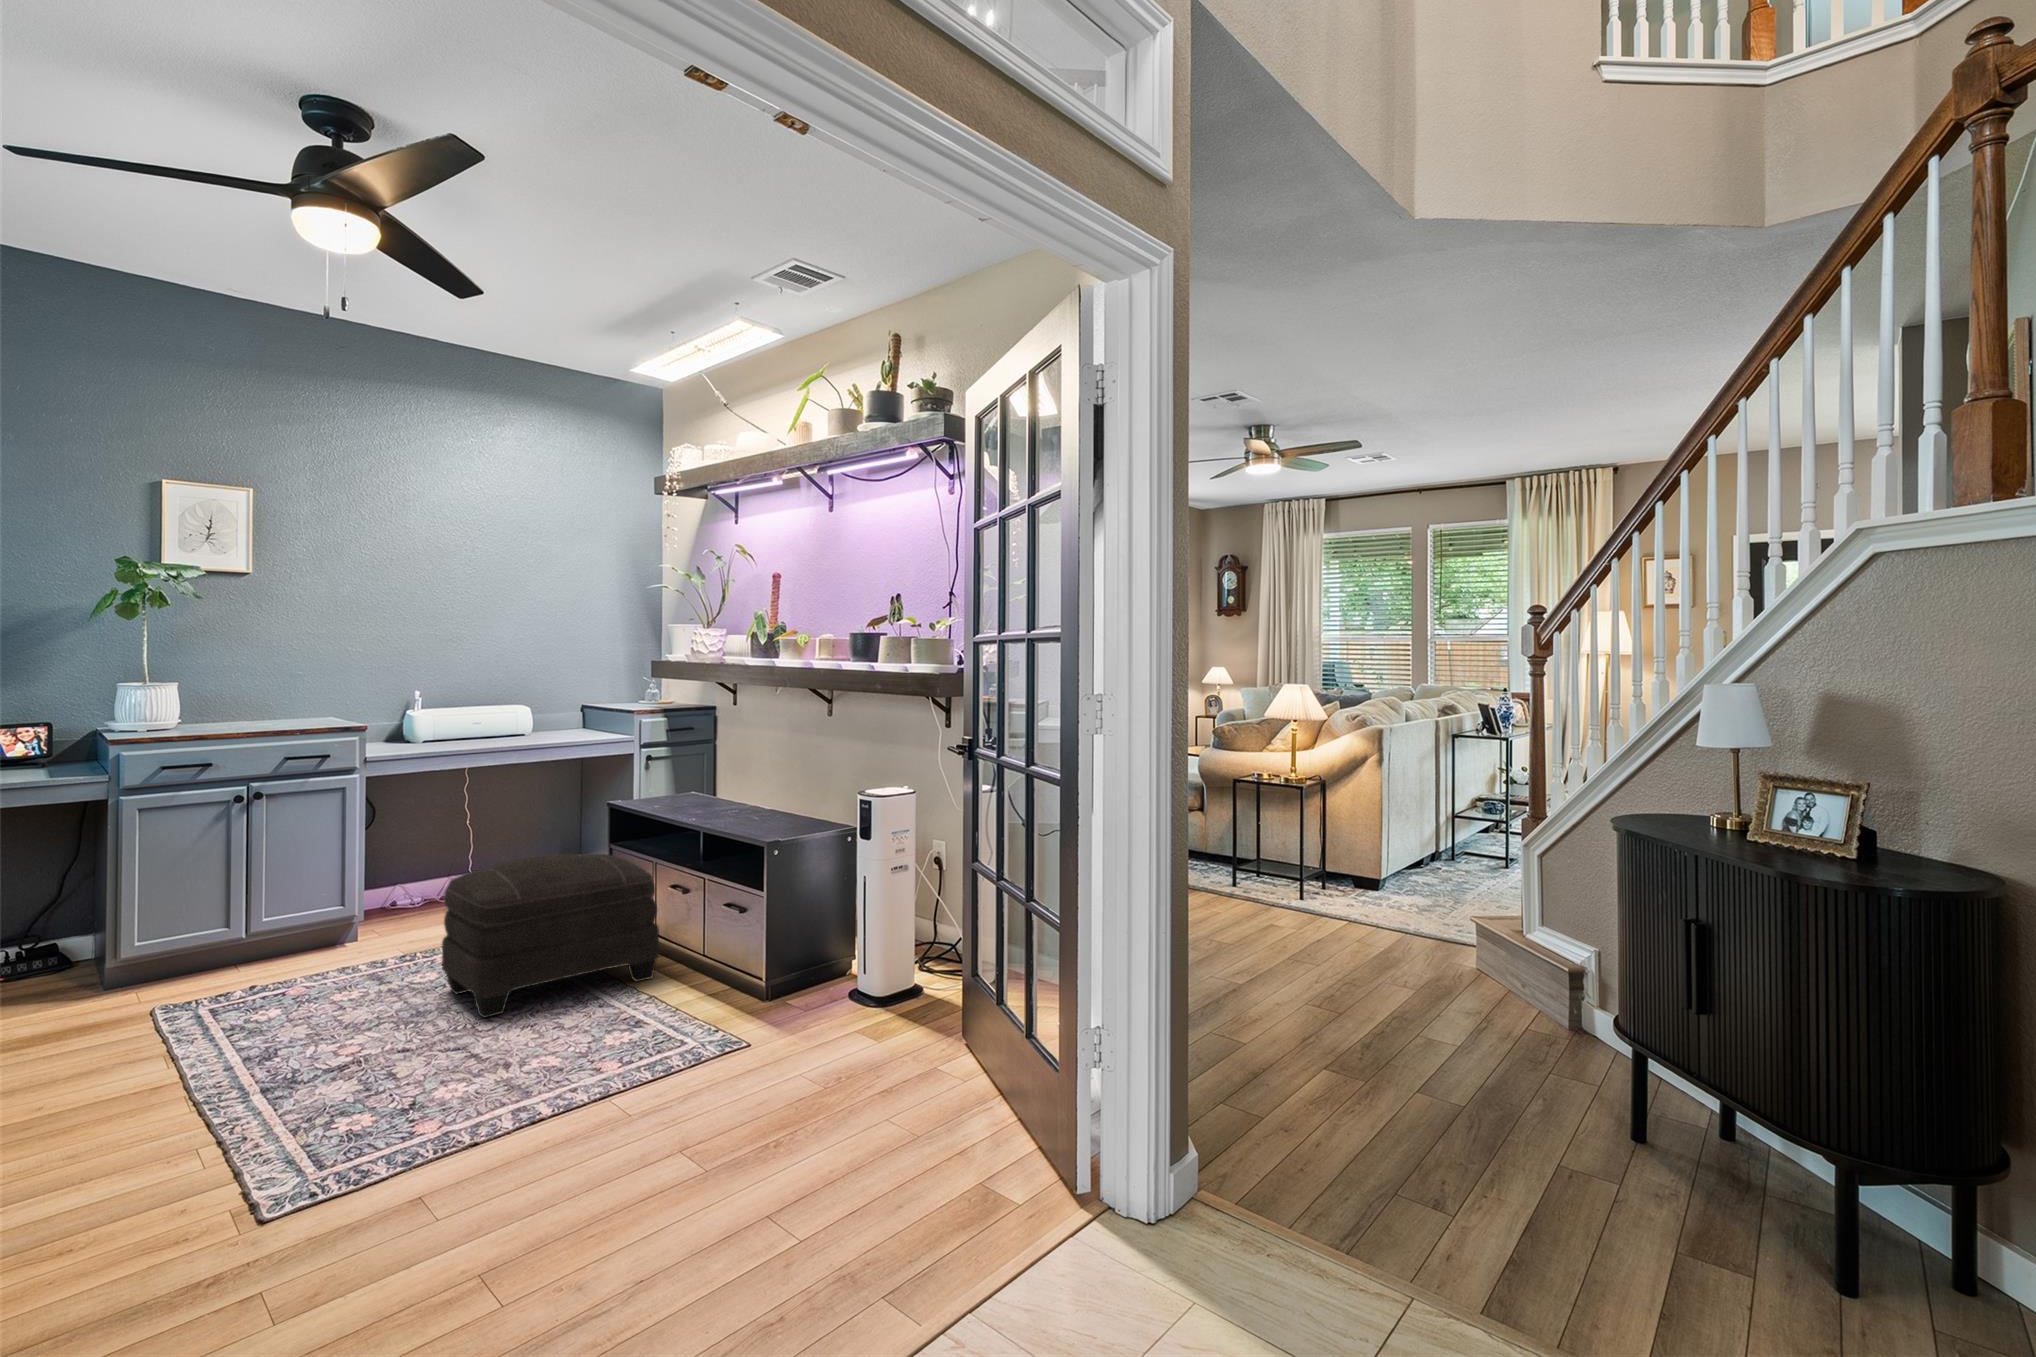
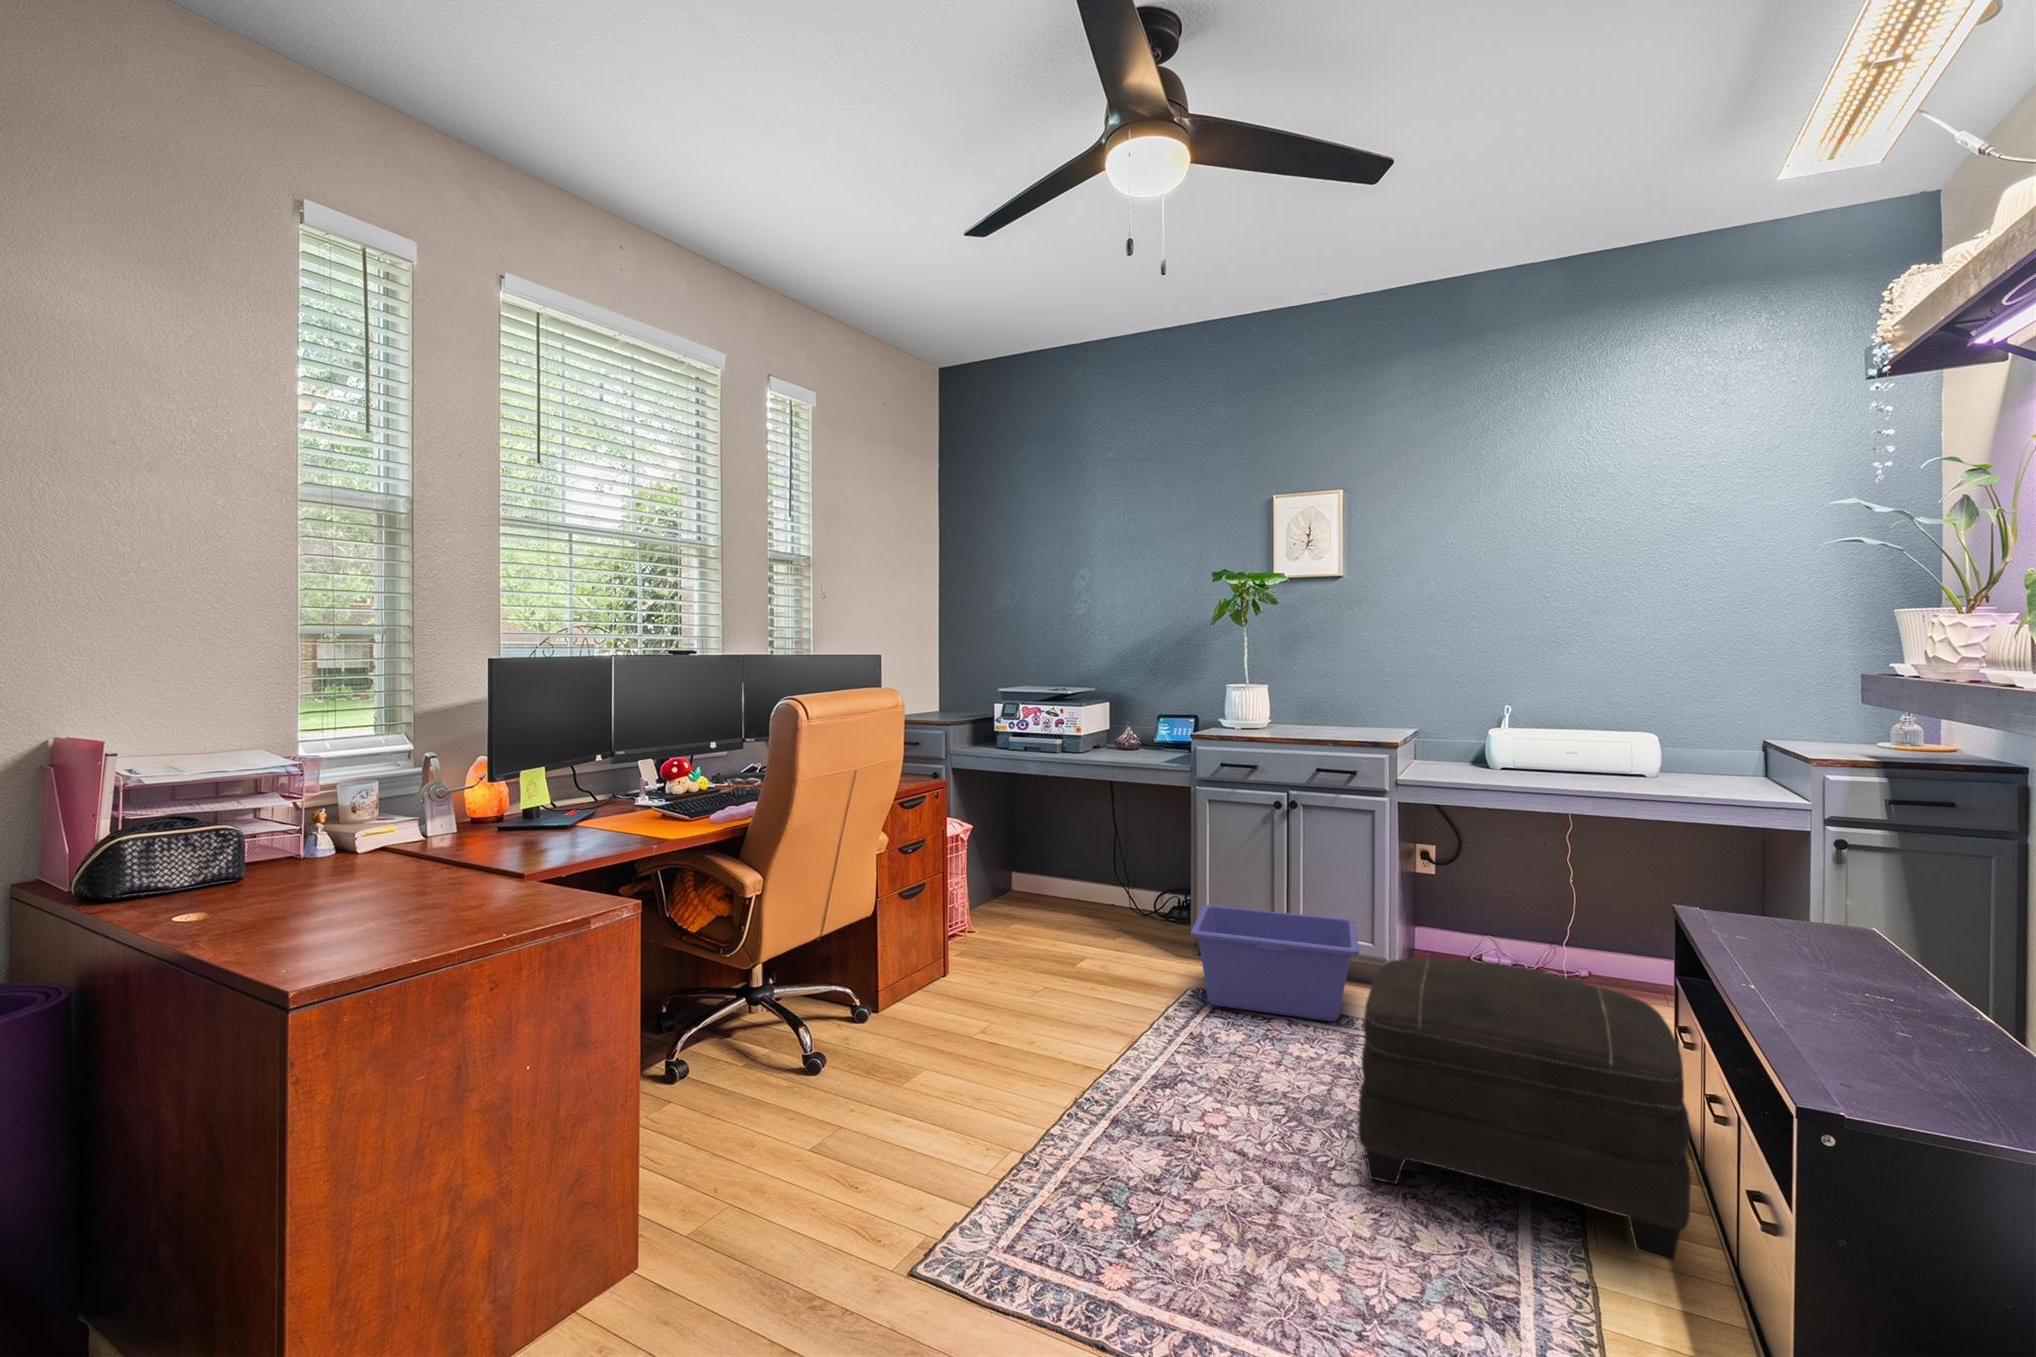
storage bin: none [160,888,370,1000] -> present [1191,905,1359,1021]

